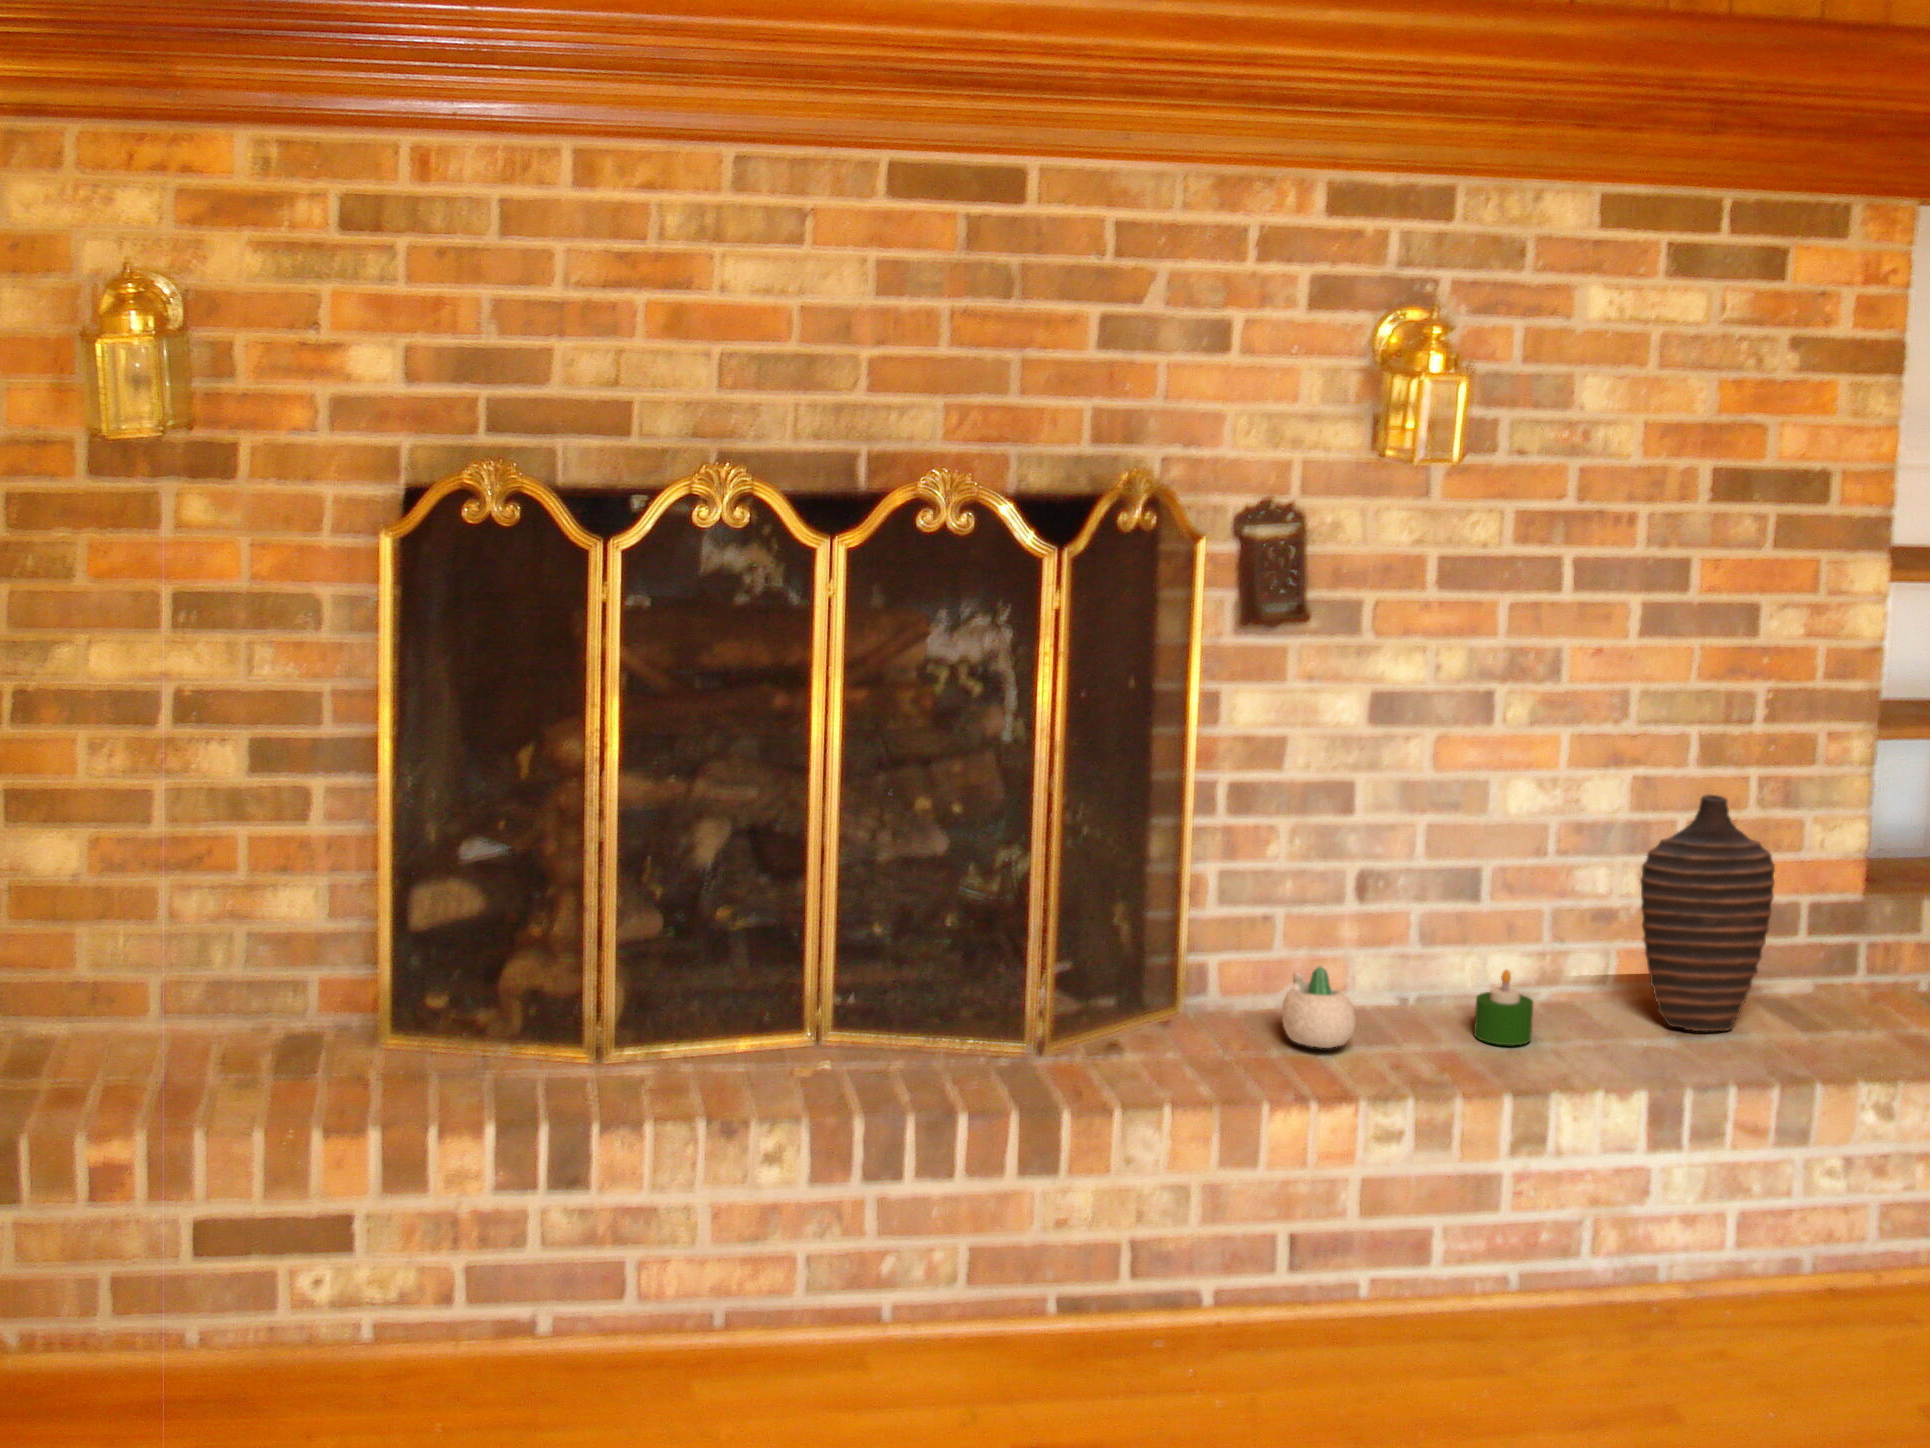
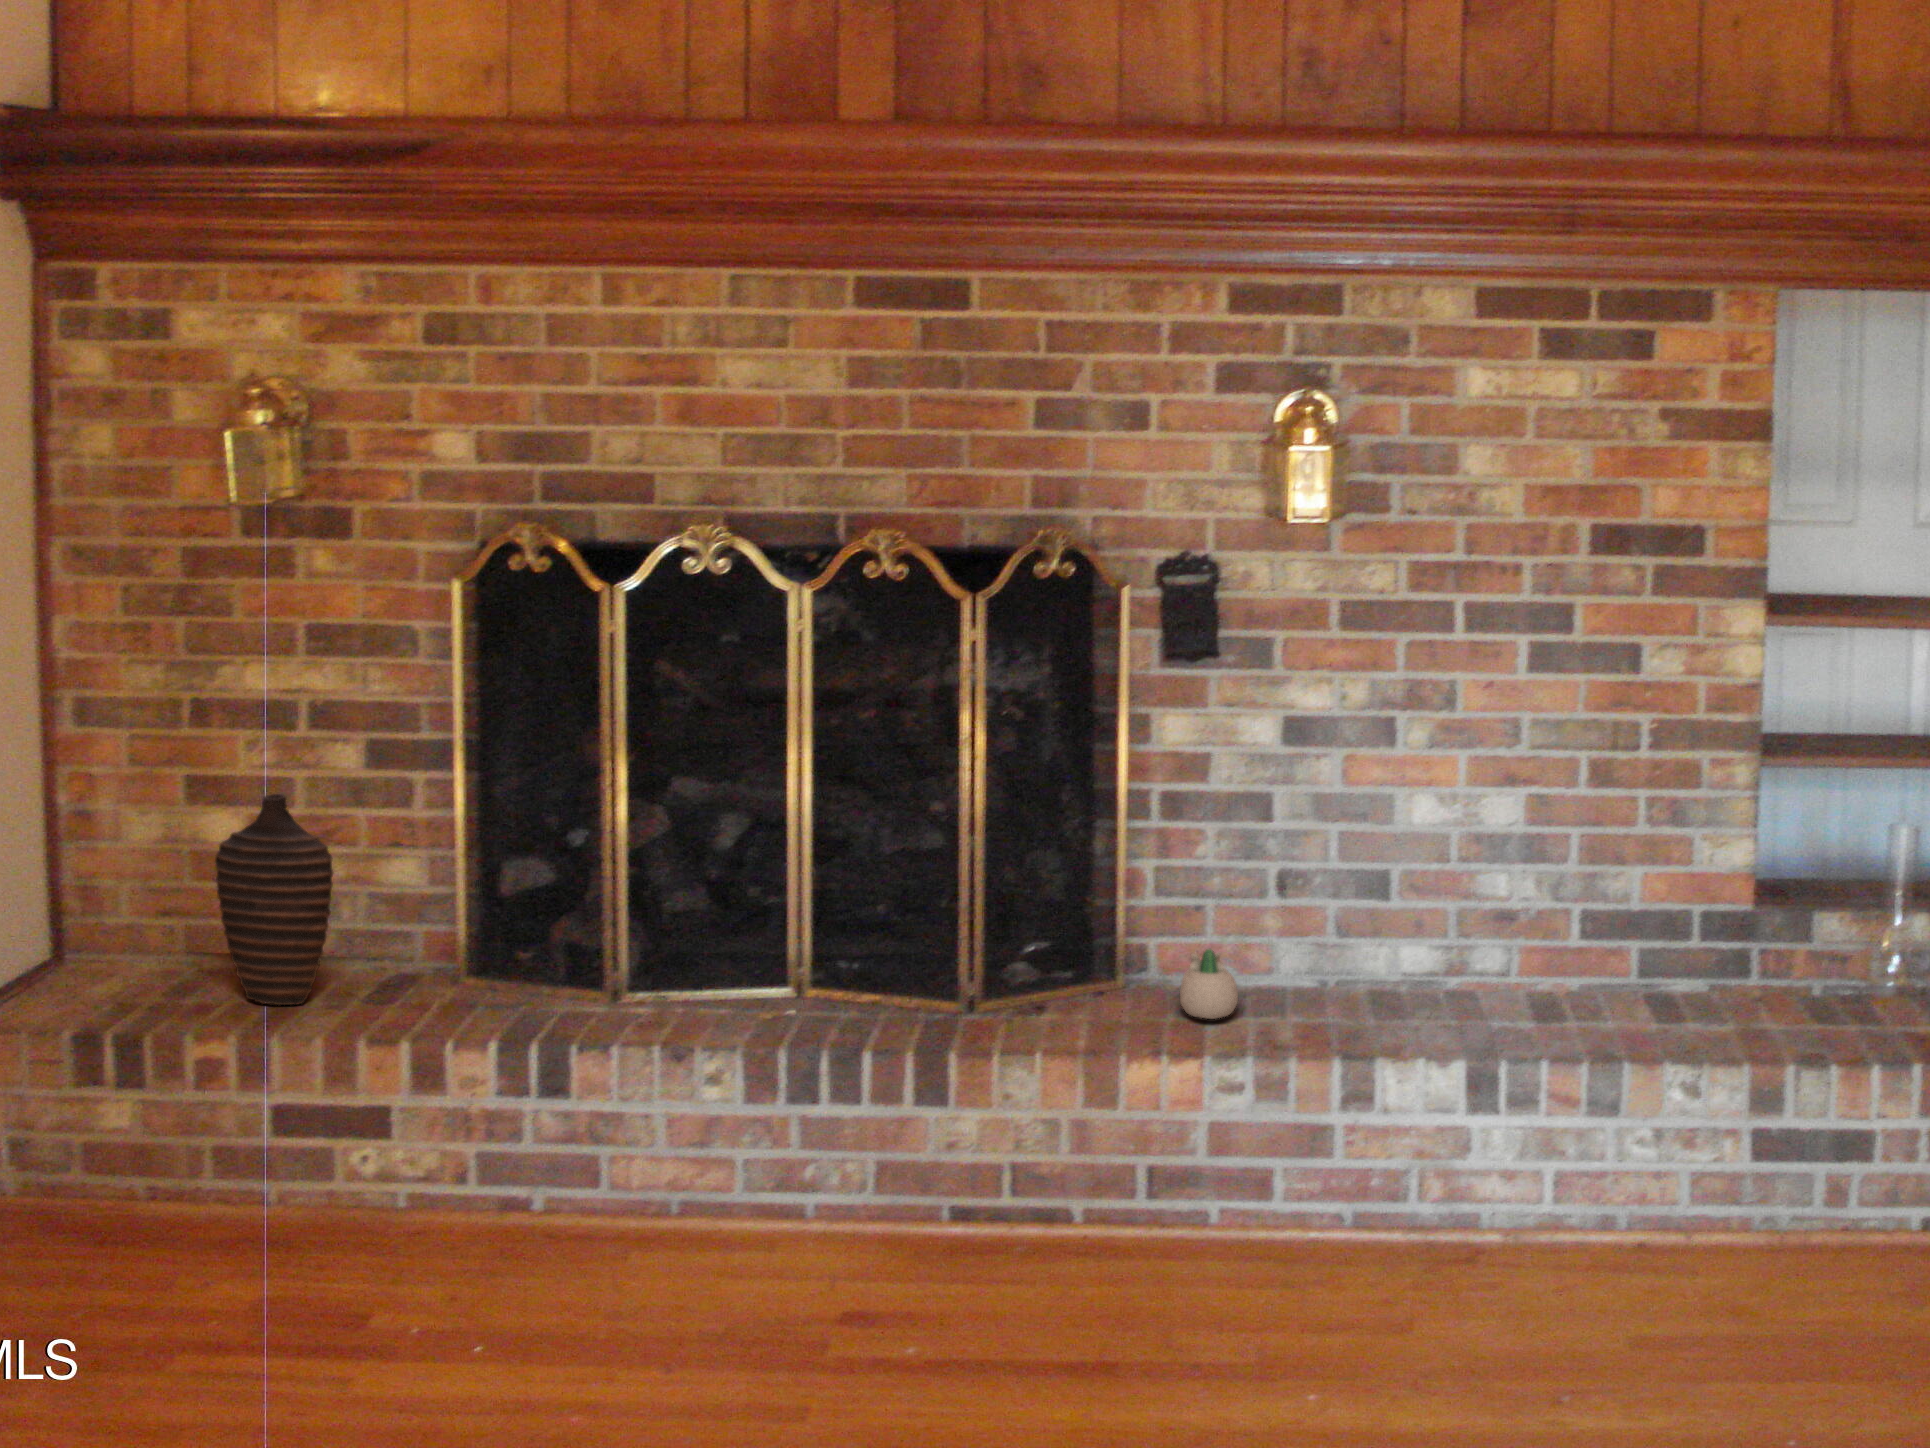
decorative vase: present [1640,795,1775,1031] -> present [215,794,333,1005]
candle: present [1474,970,1533,1045] -> none [1355,959,1406,1025]

